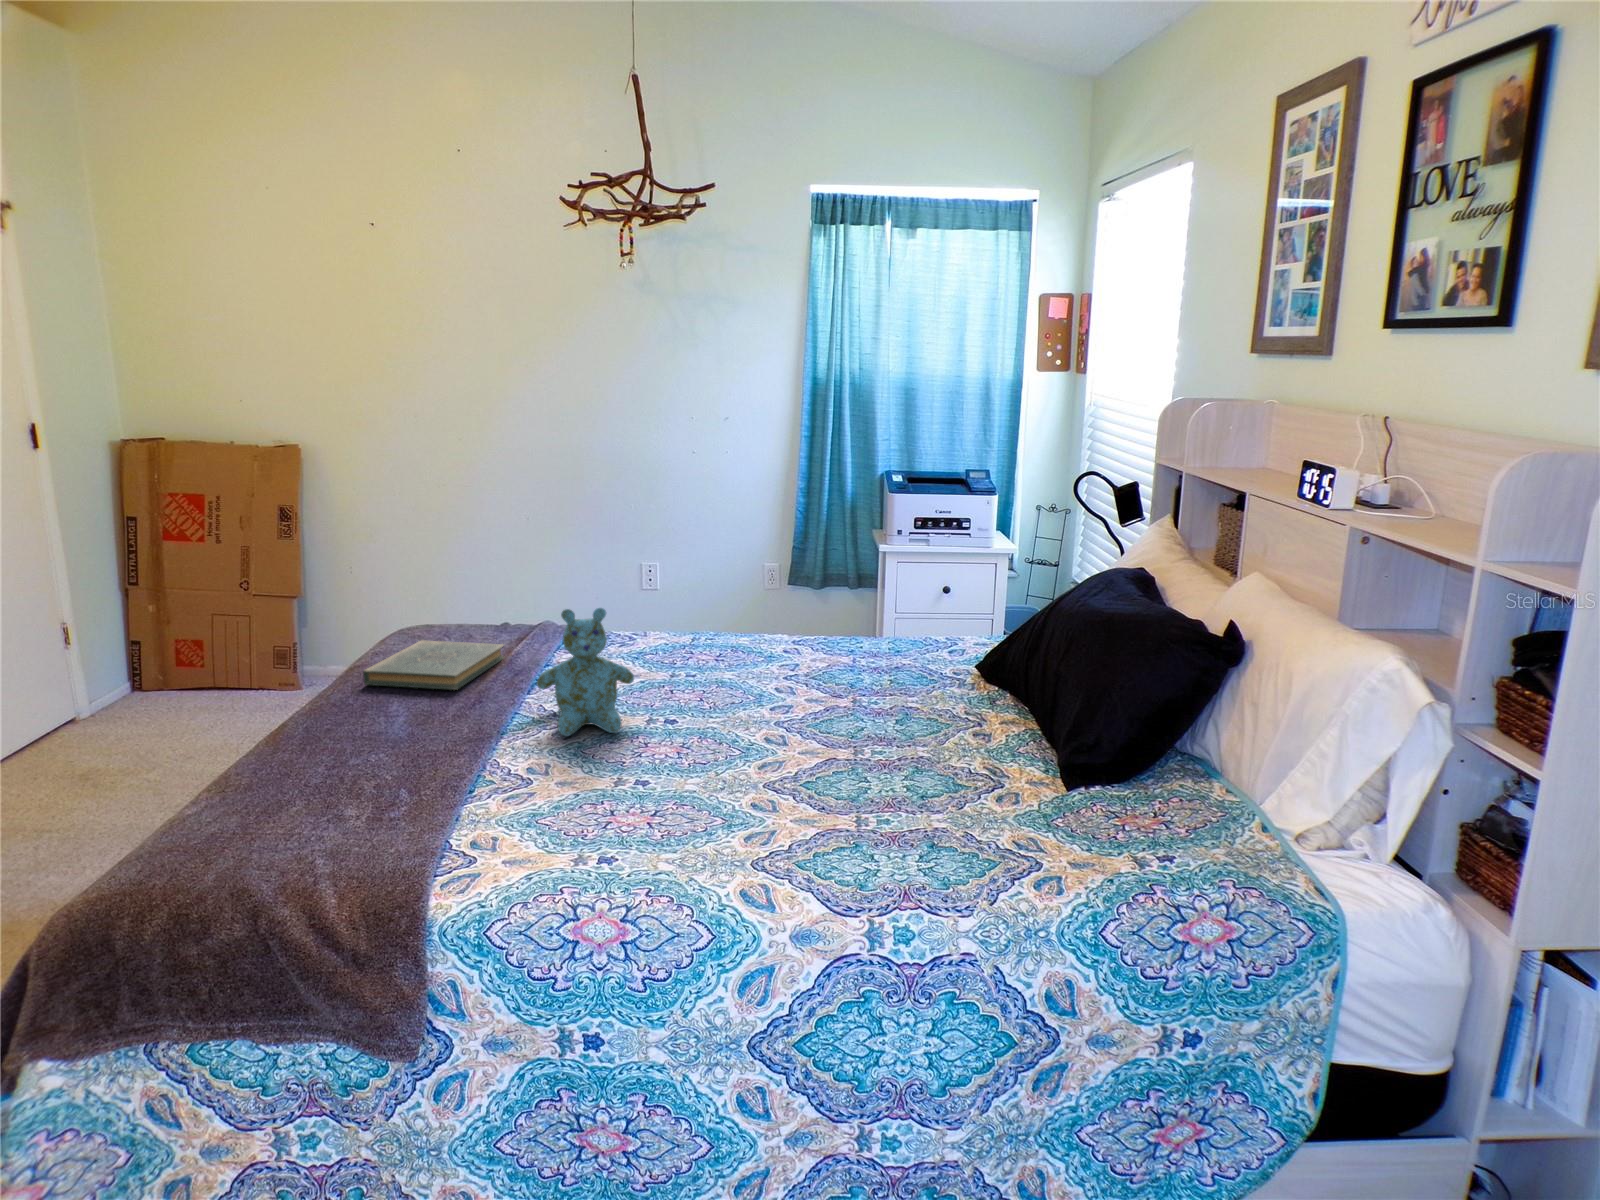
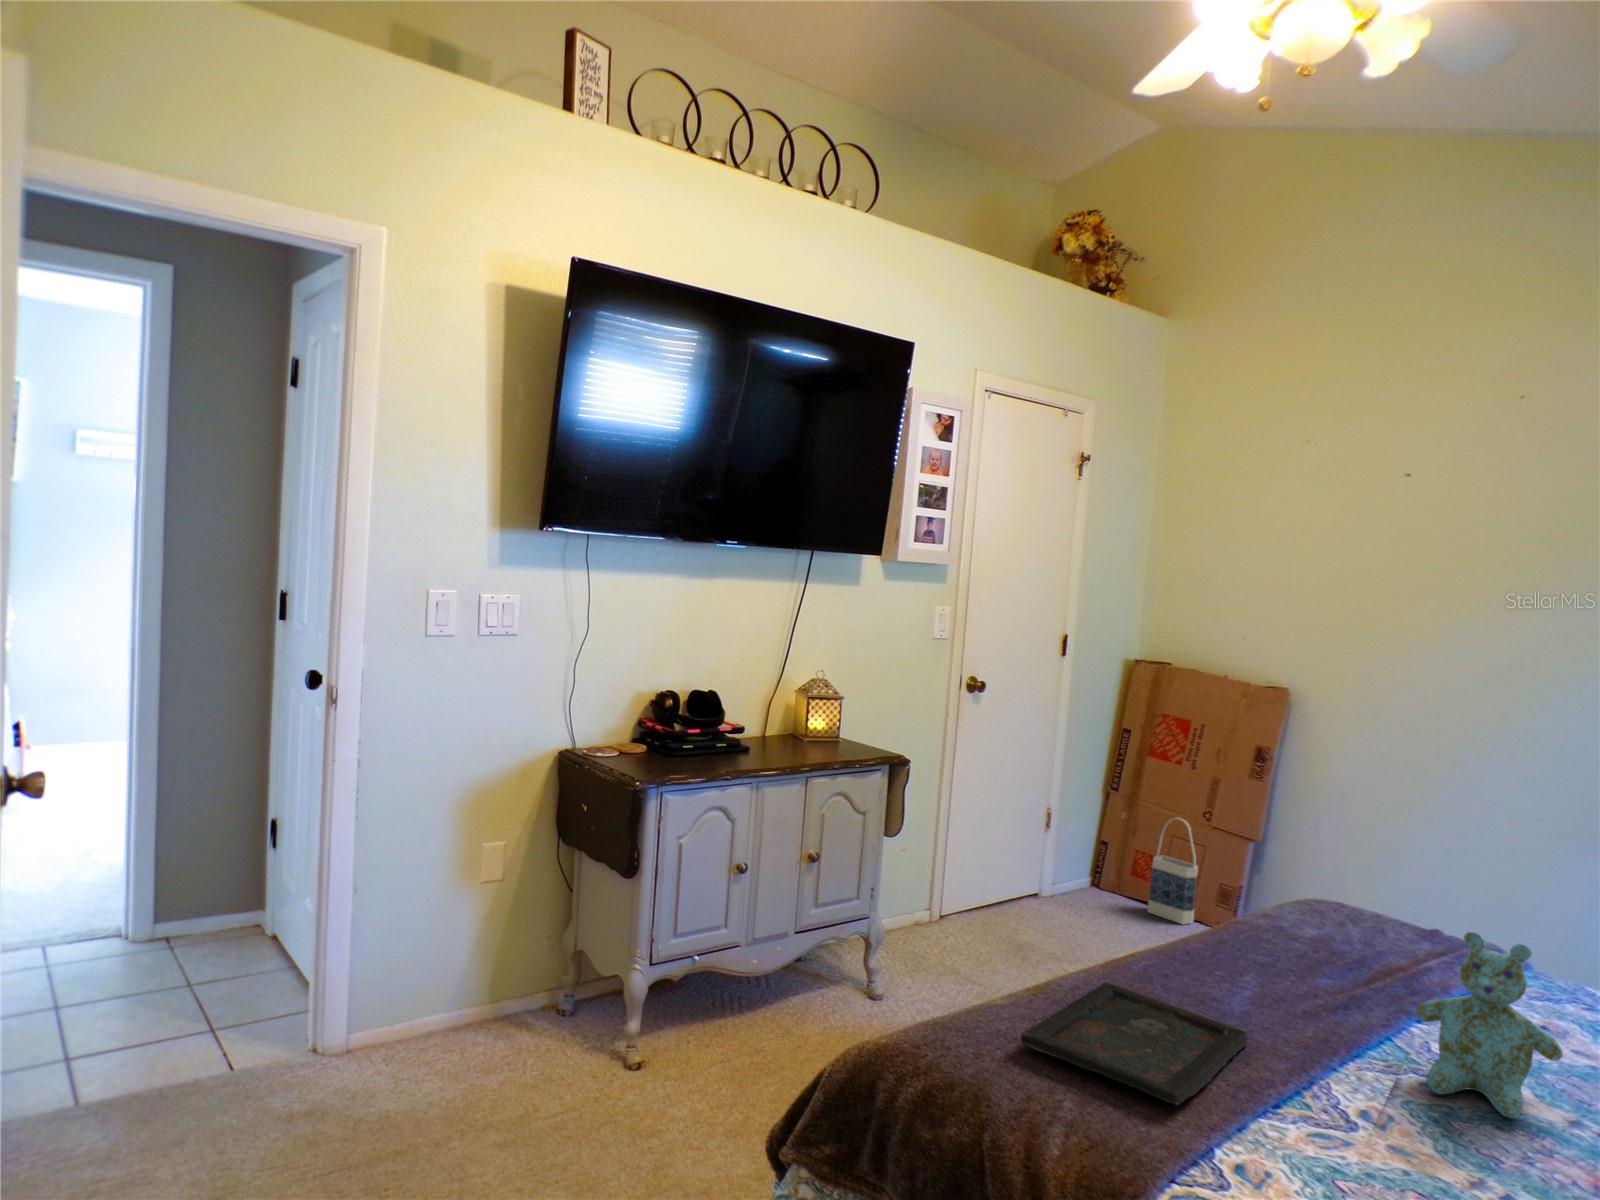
bag: none [200,598,256,701] -> present [1147,818,1198,924]
book: present [363,640,504,690] -> none [1233,916,1414,984]
tray: none [234,747,426,837] -> present [1020,982,1247,1104]

